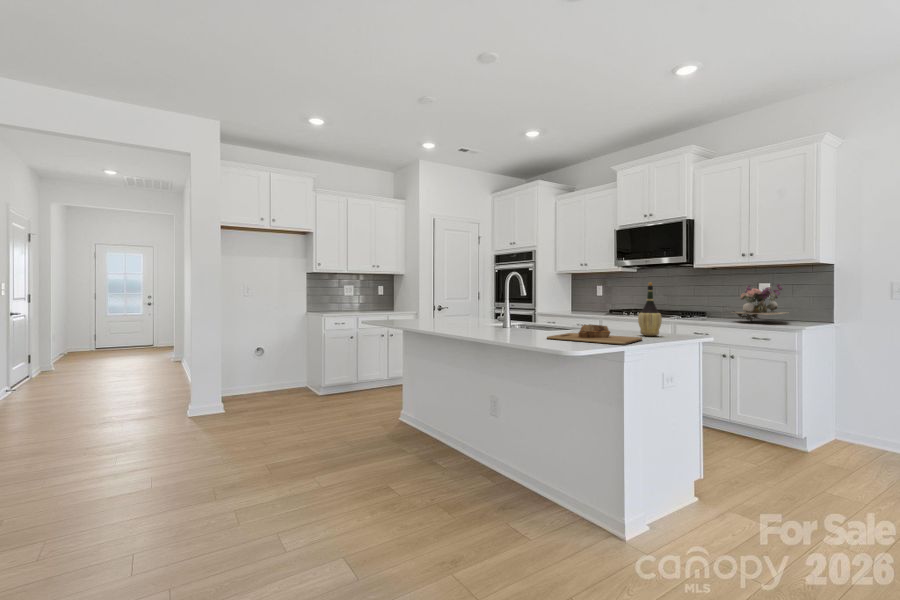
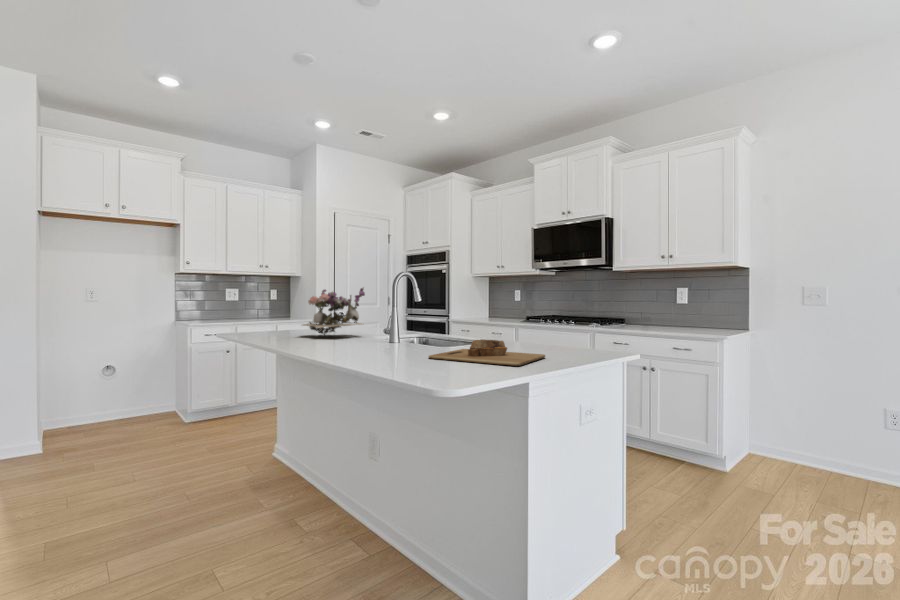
wine bottle: present [638,282,662,336] -> none [544,287,571,351]
flower arrangement: present [733,284,787,321] -> present [303,288,365,335]

